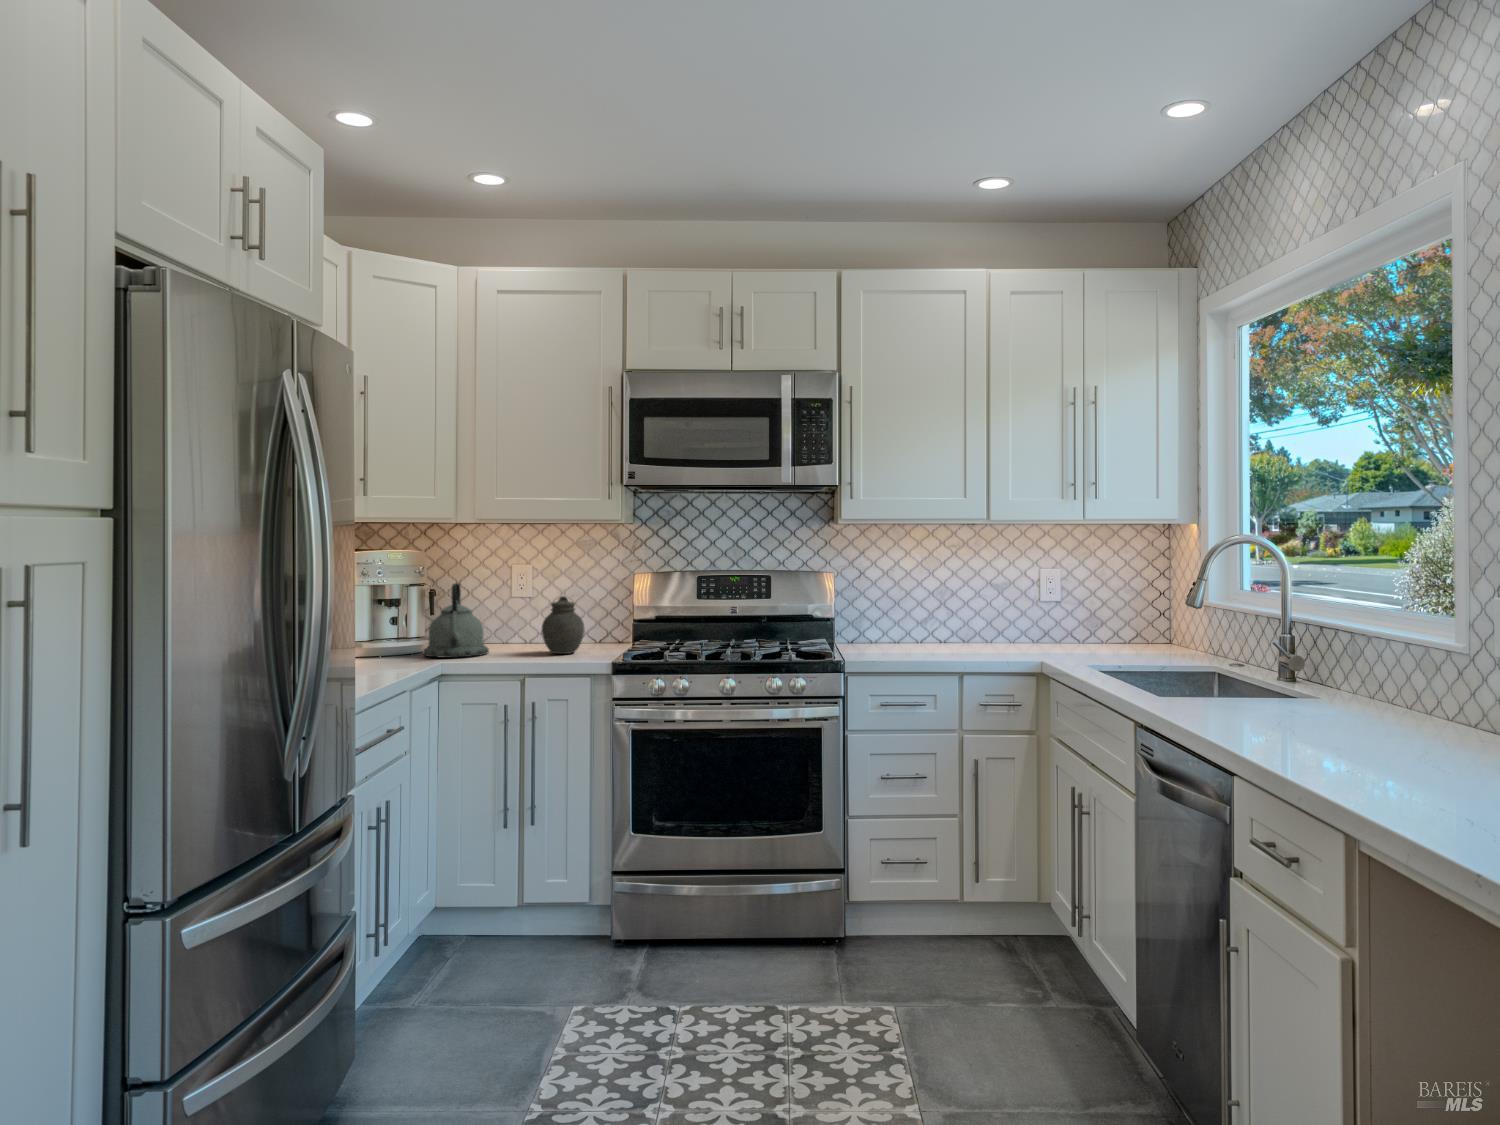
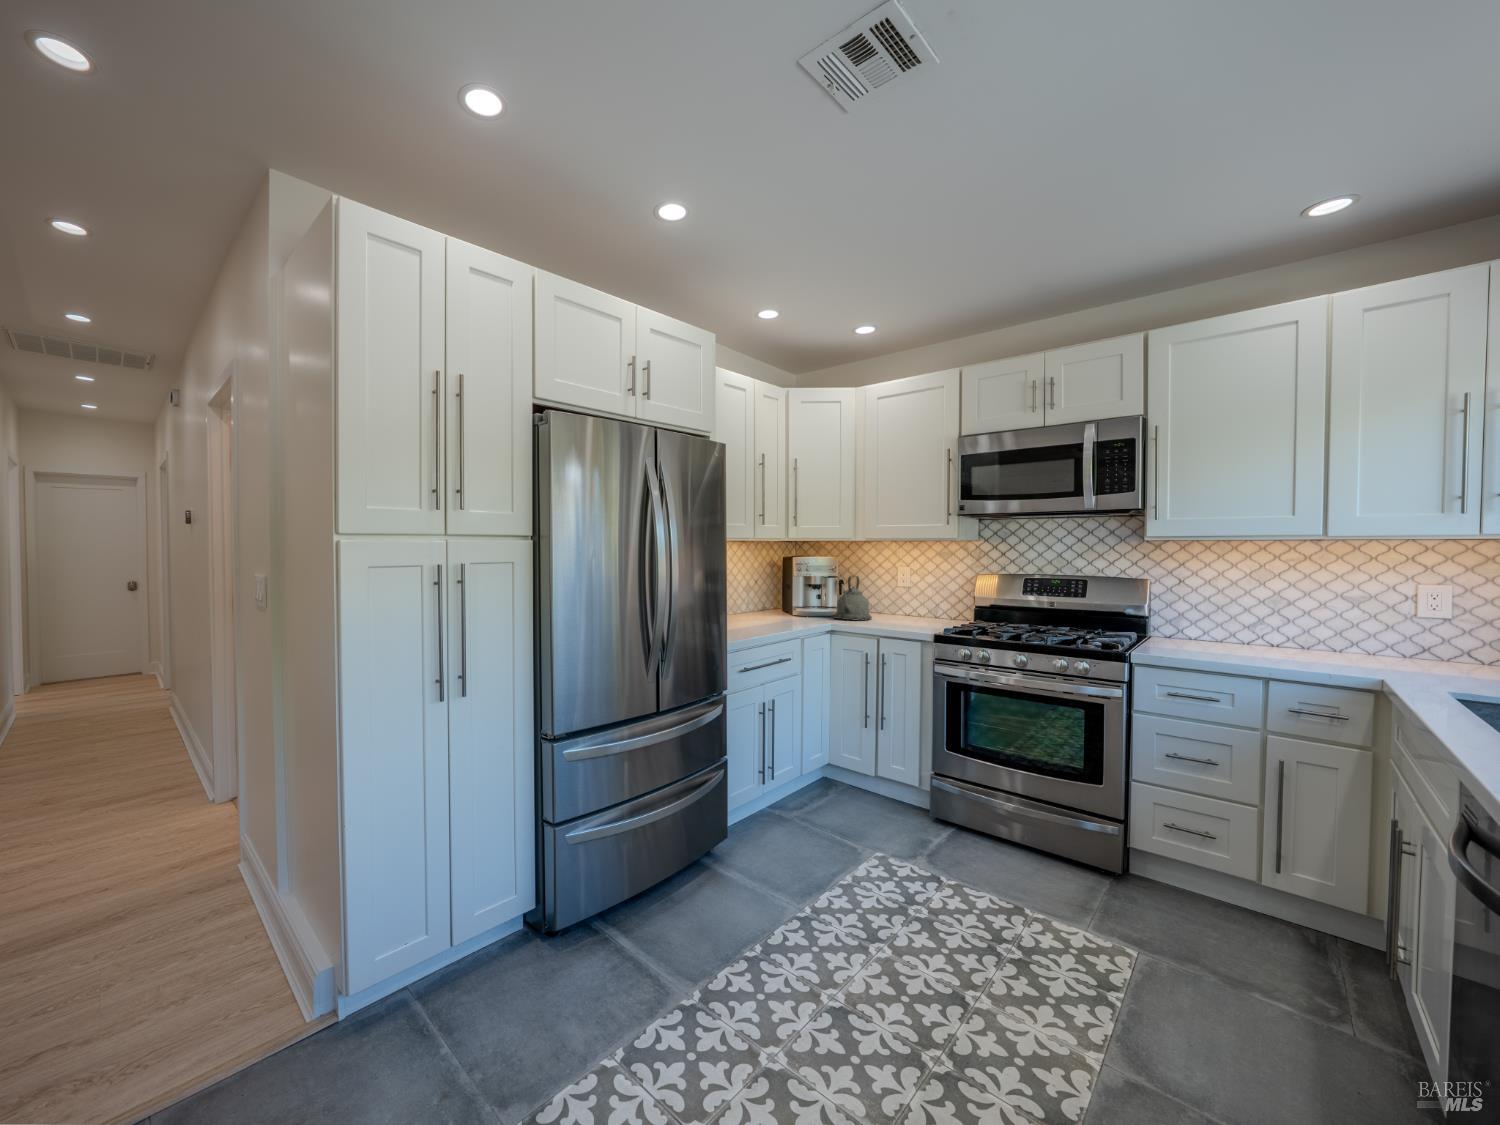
jar: present [542,596,584,654] -> none [900,587,928,625]

